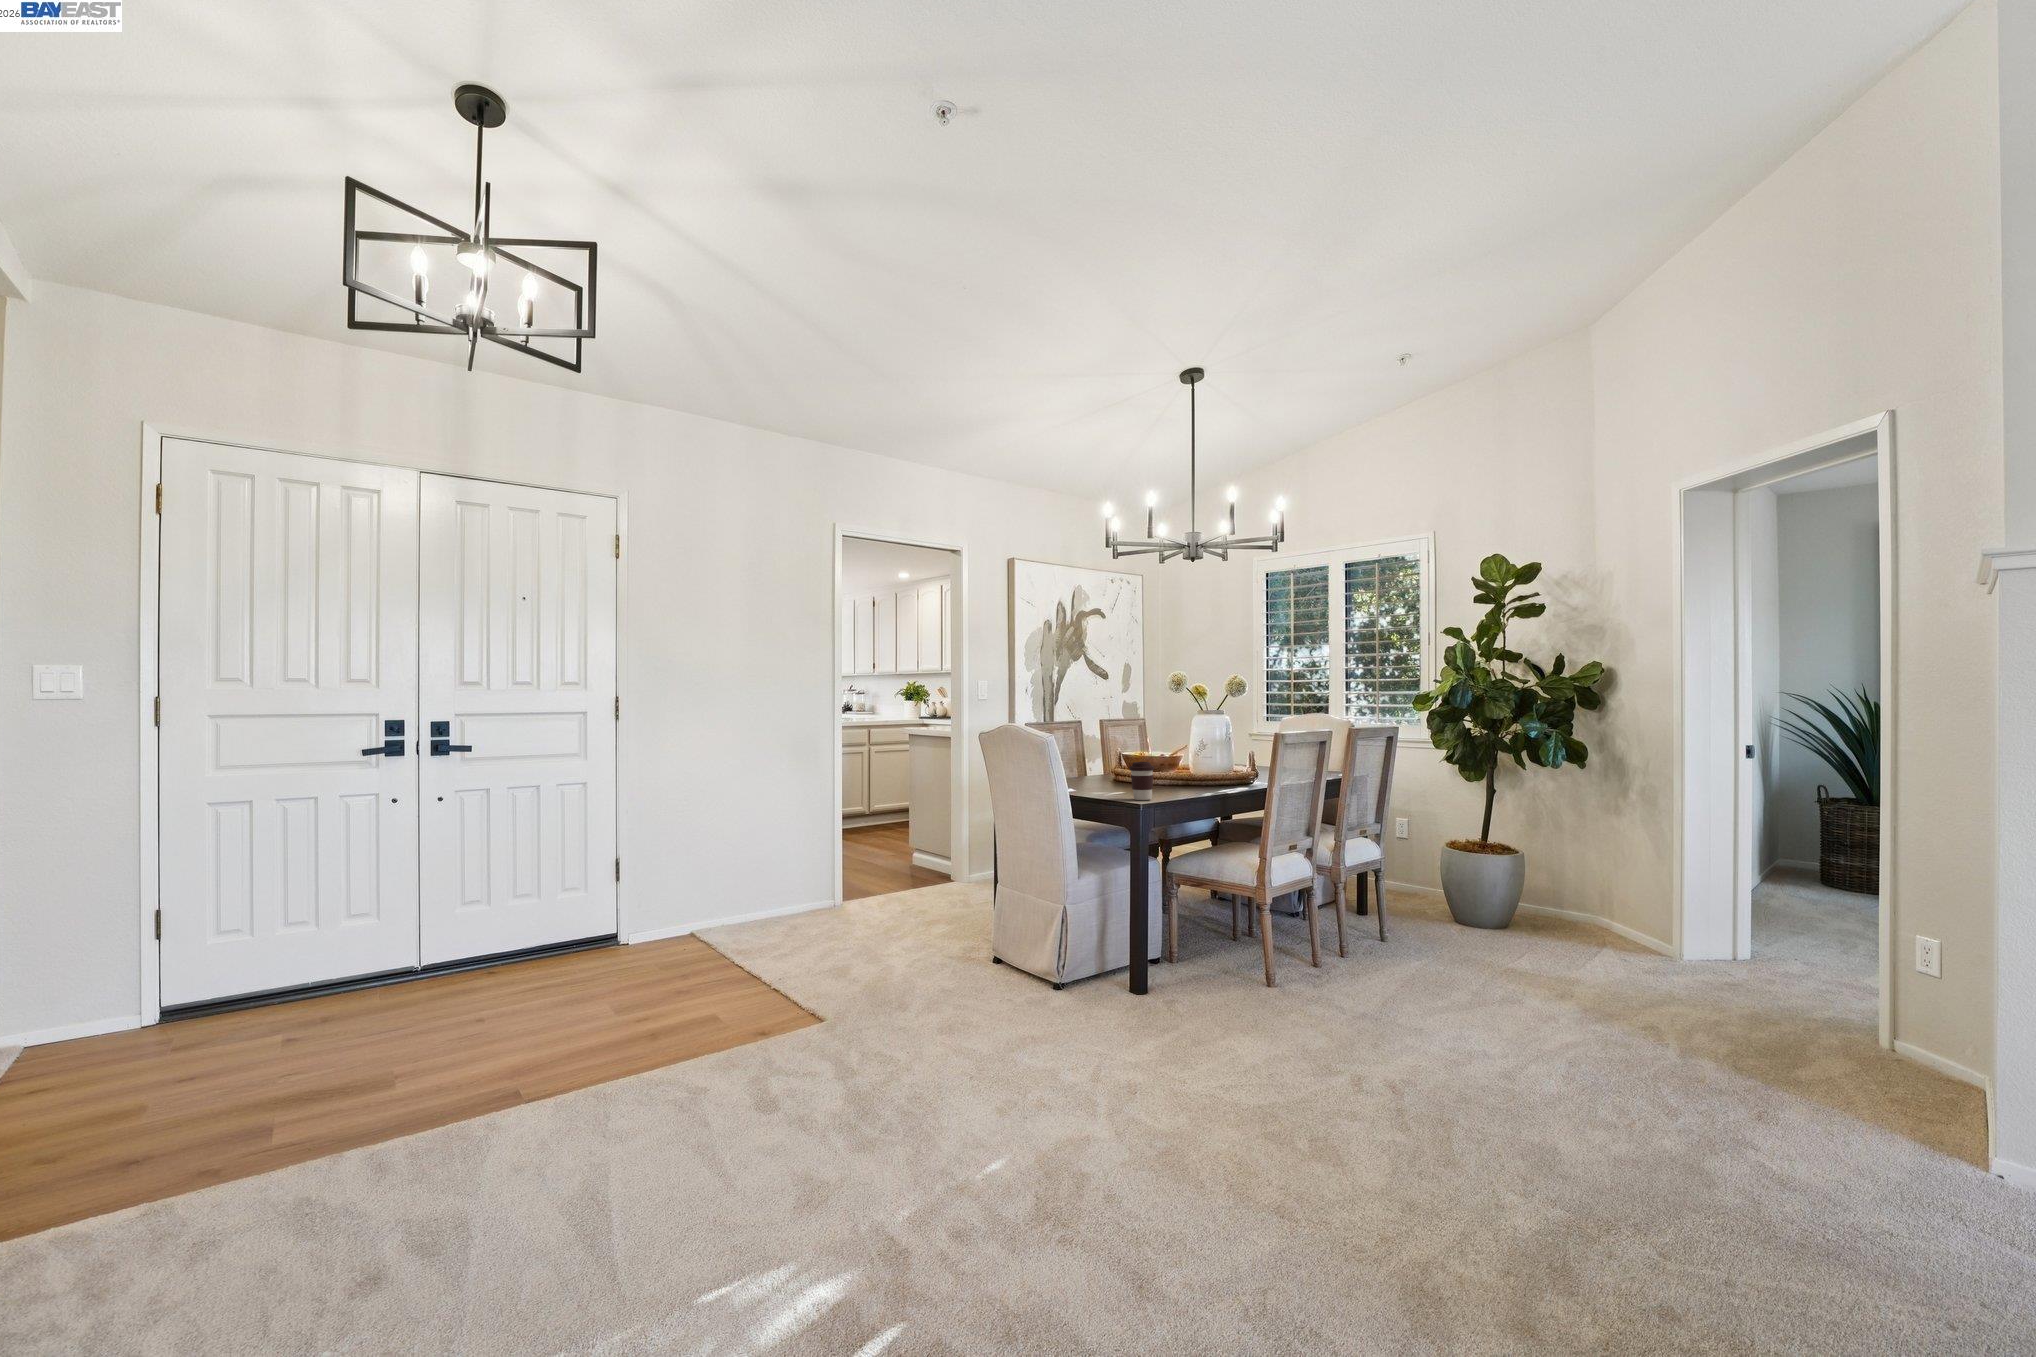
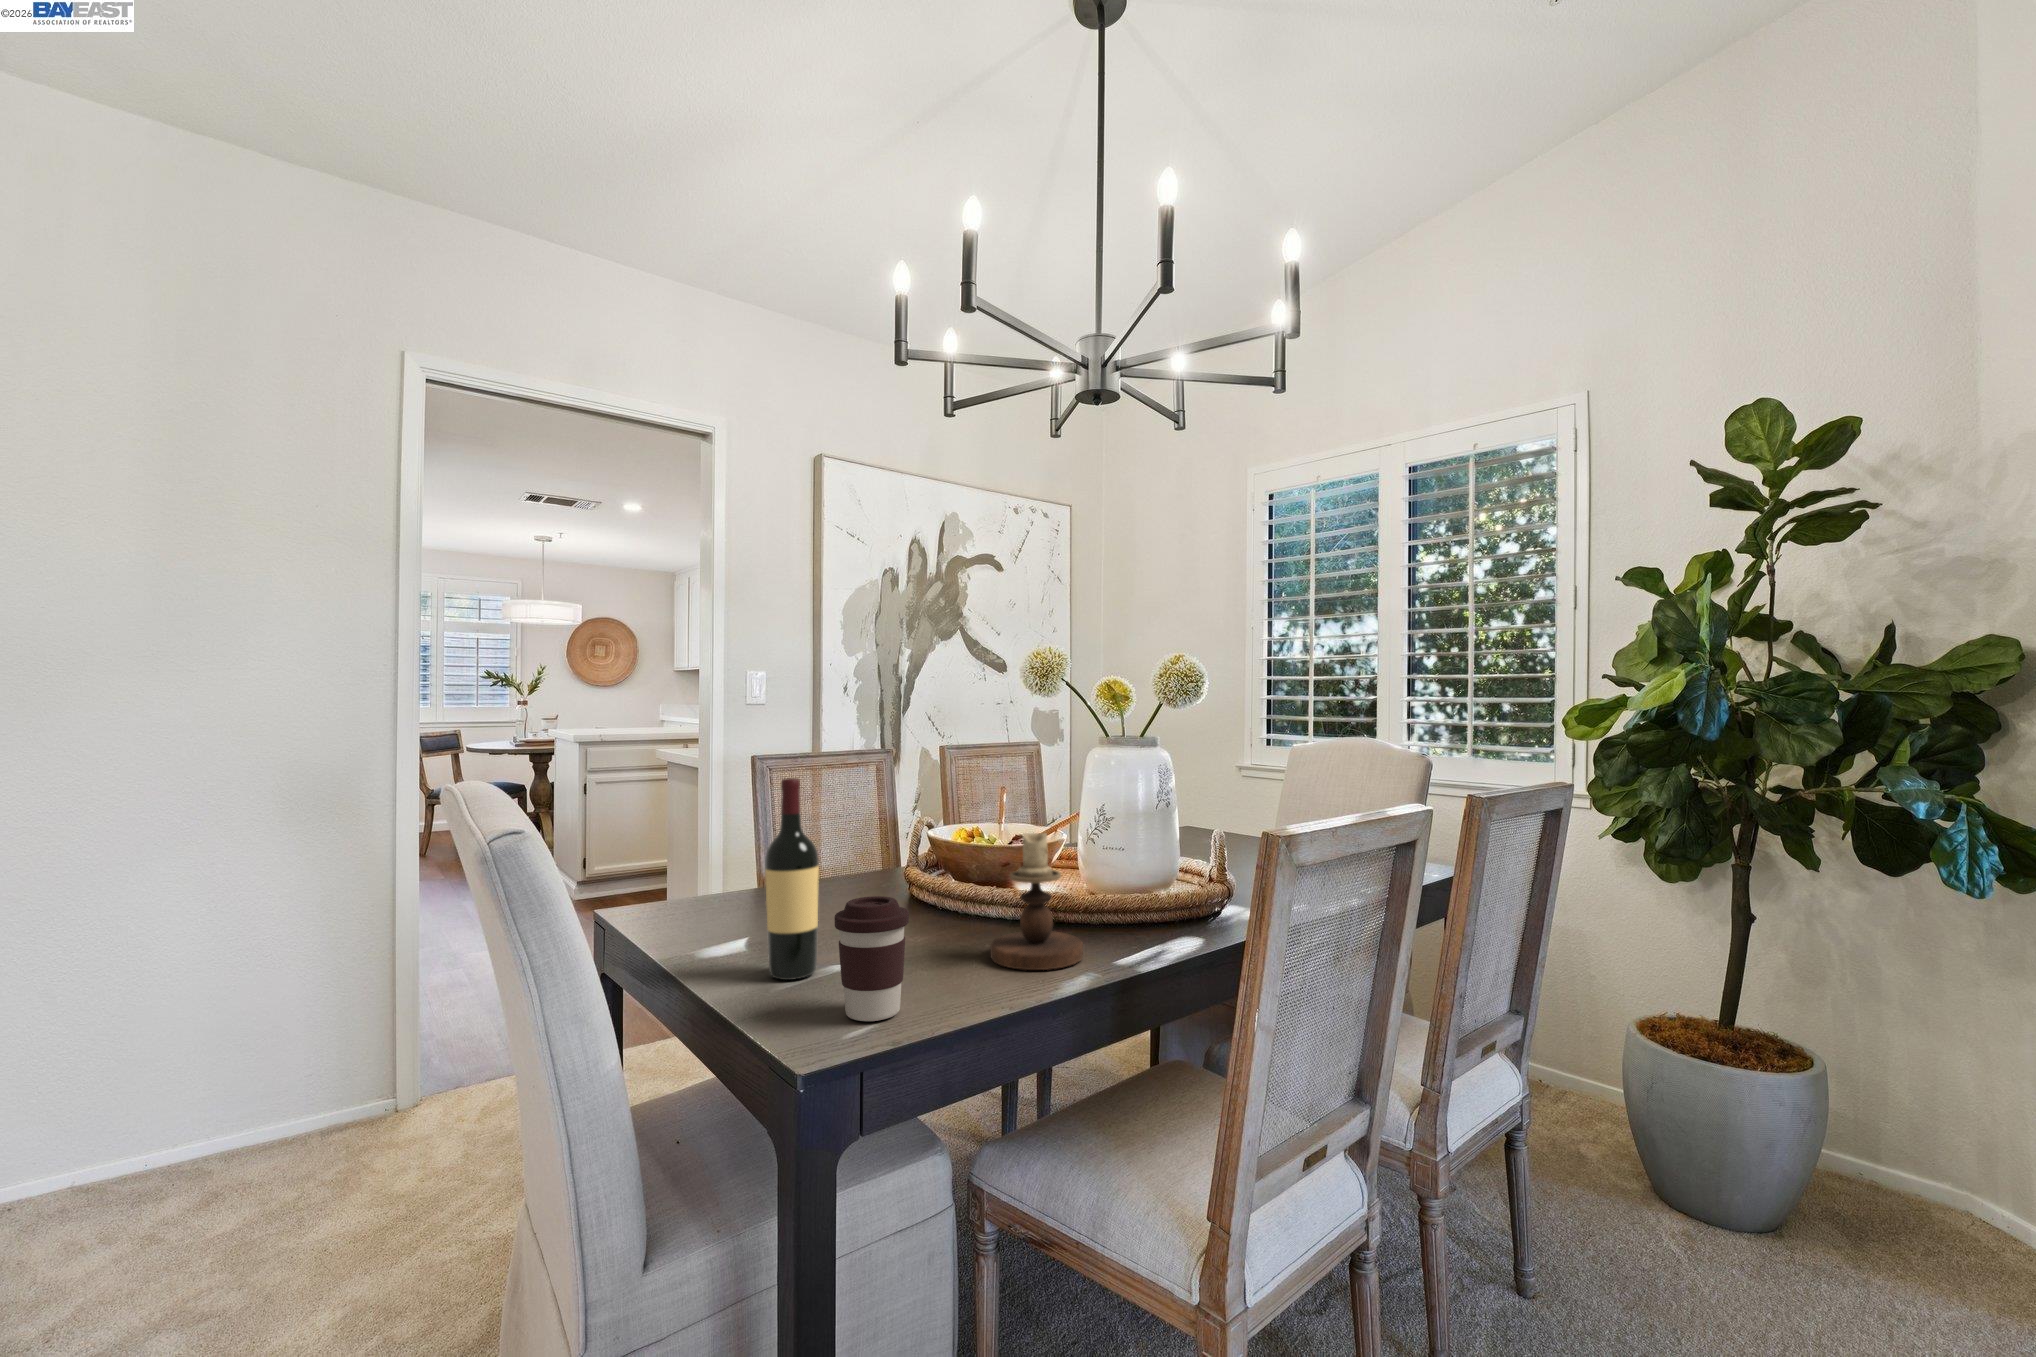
wine bottle: none [1091,724,1110,795] -> present [765,778,819,980]
candlestick: none [1169,745,1204,793] -> present [990,833,1083,970]

